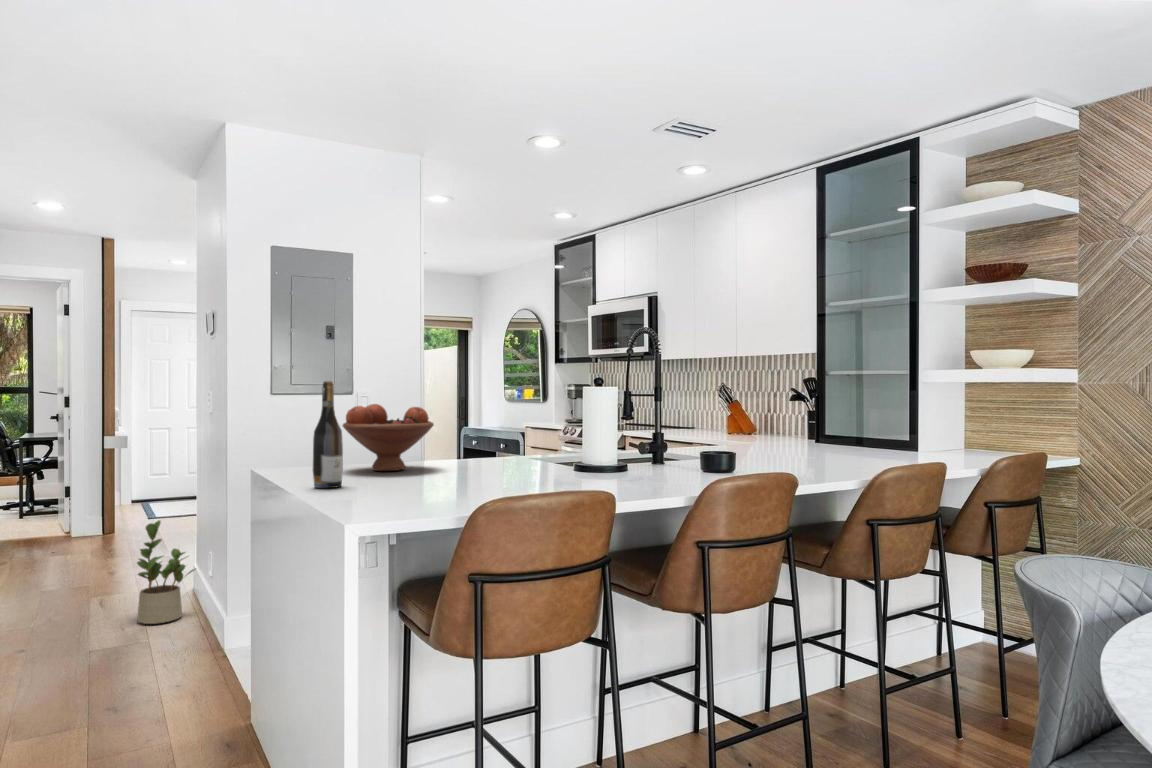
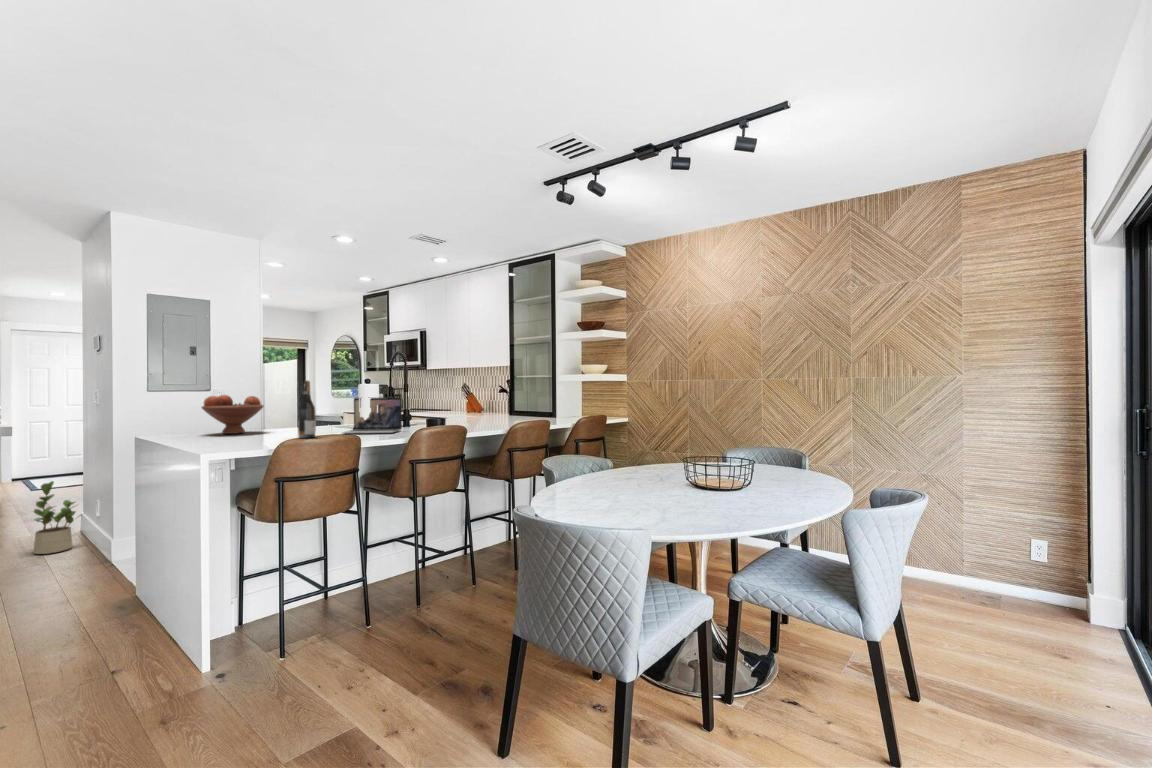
wine bottle: present [313,381,343,488] -> present [298,381,316,438]
laptop: none [563,413,664,483] -> present [342,397,402,434]

